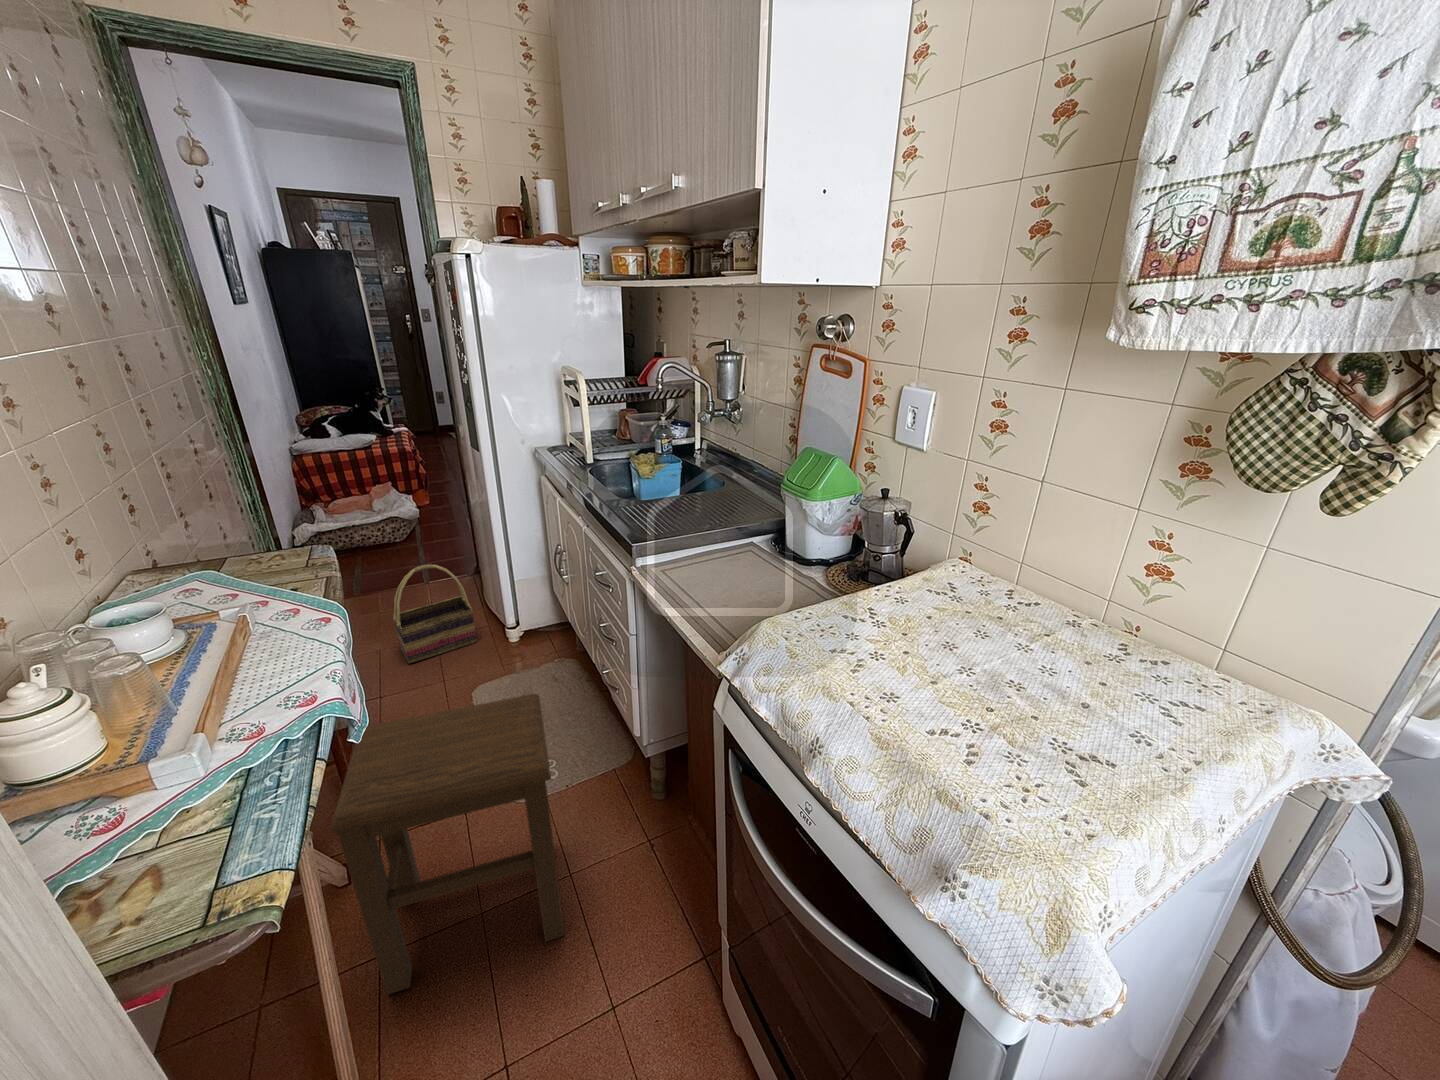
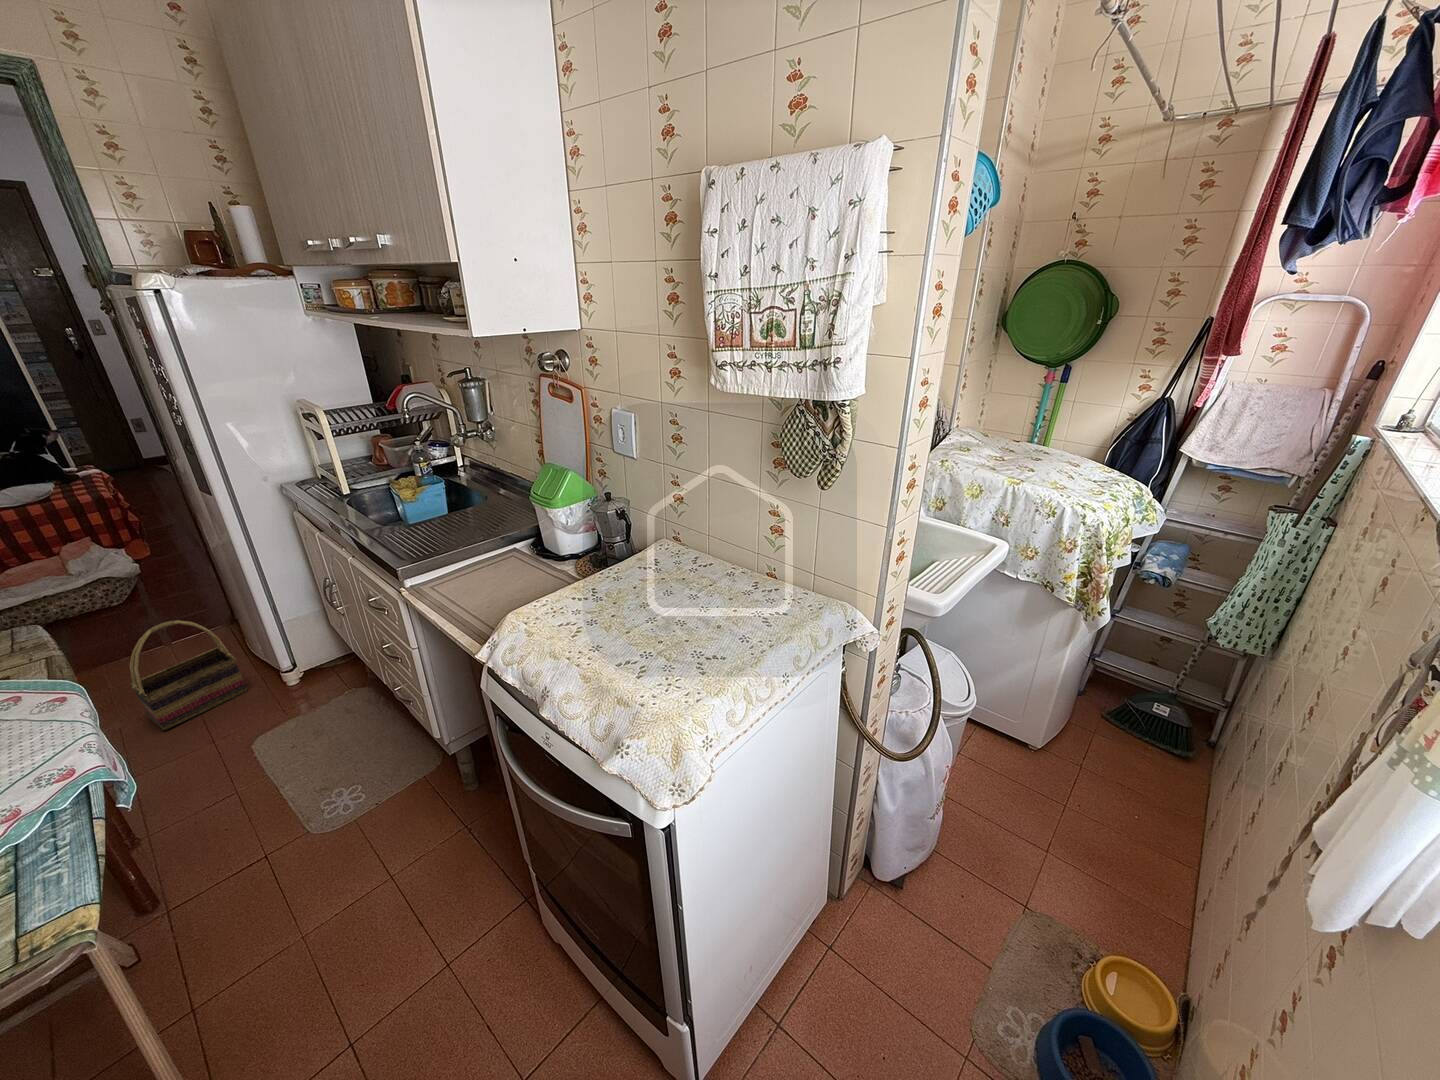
stool: present [331,694,565,994] -> none [114,720,392,1031]

